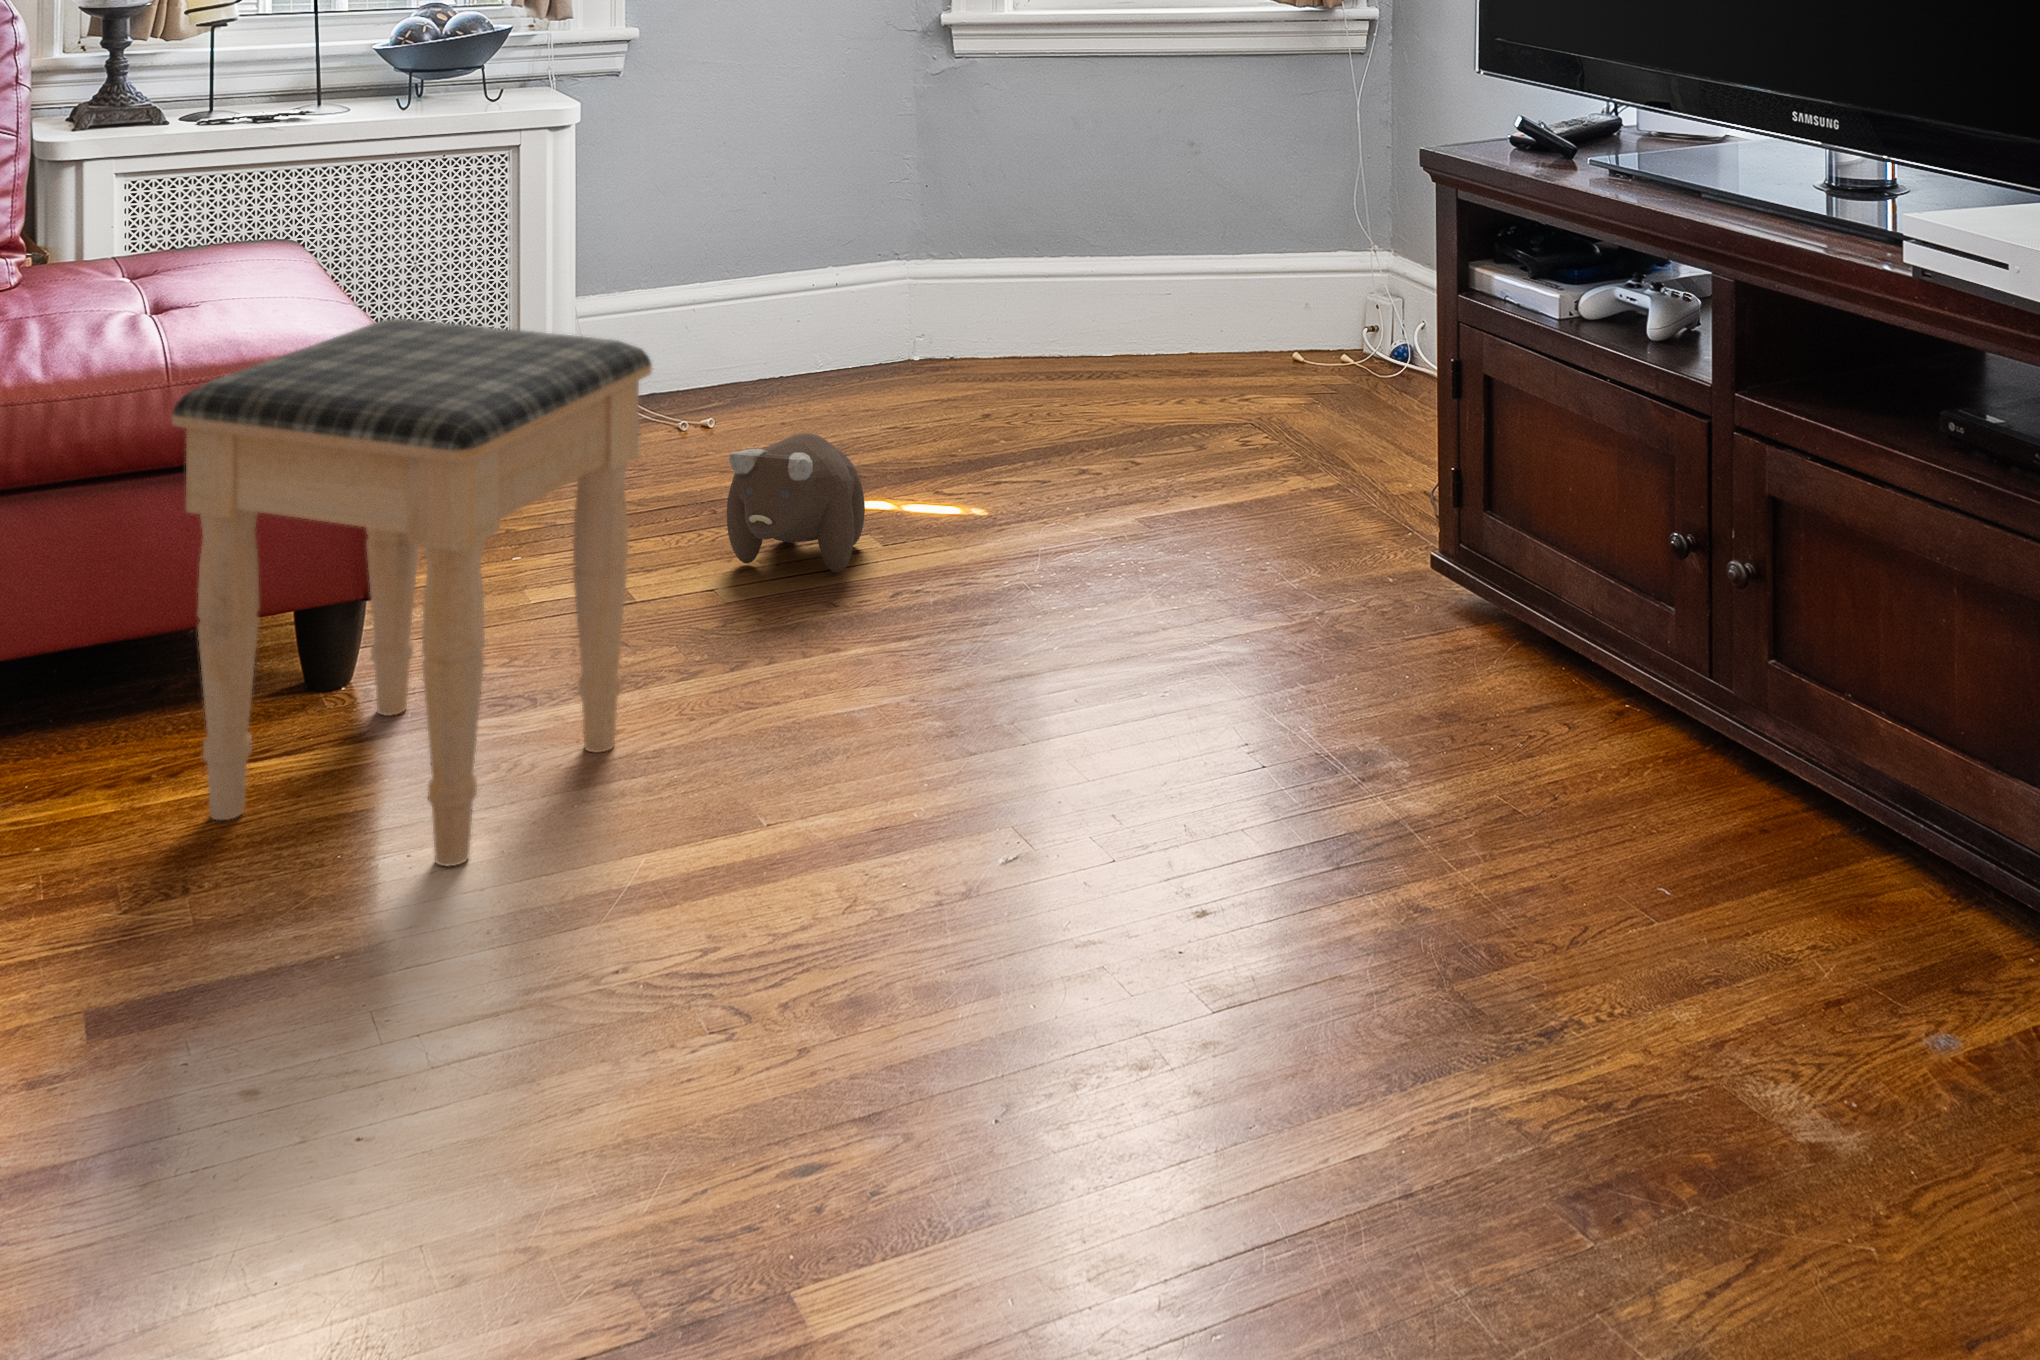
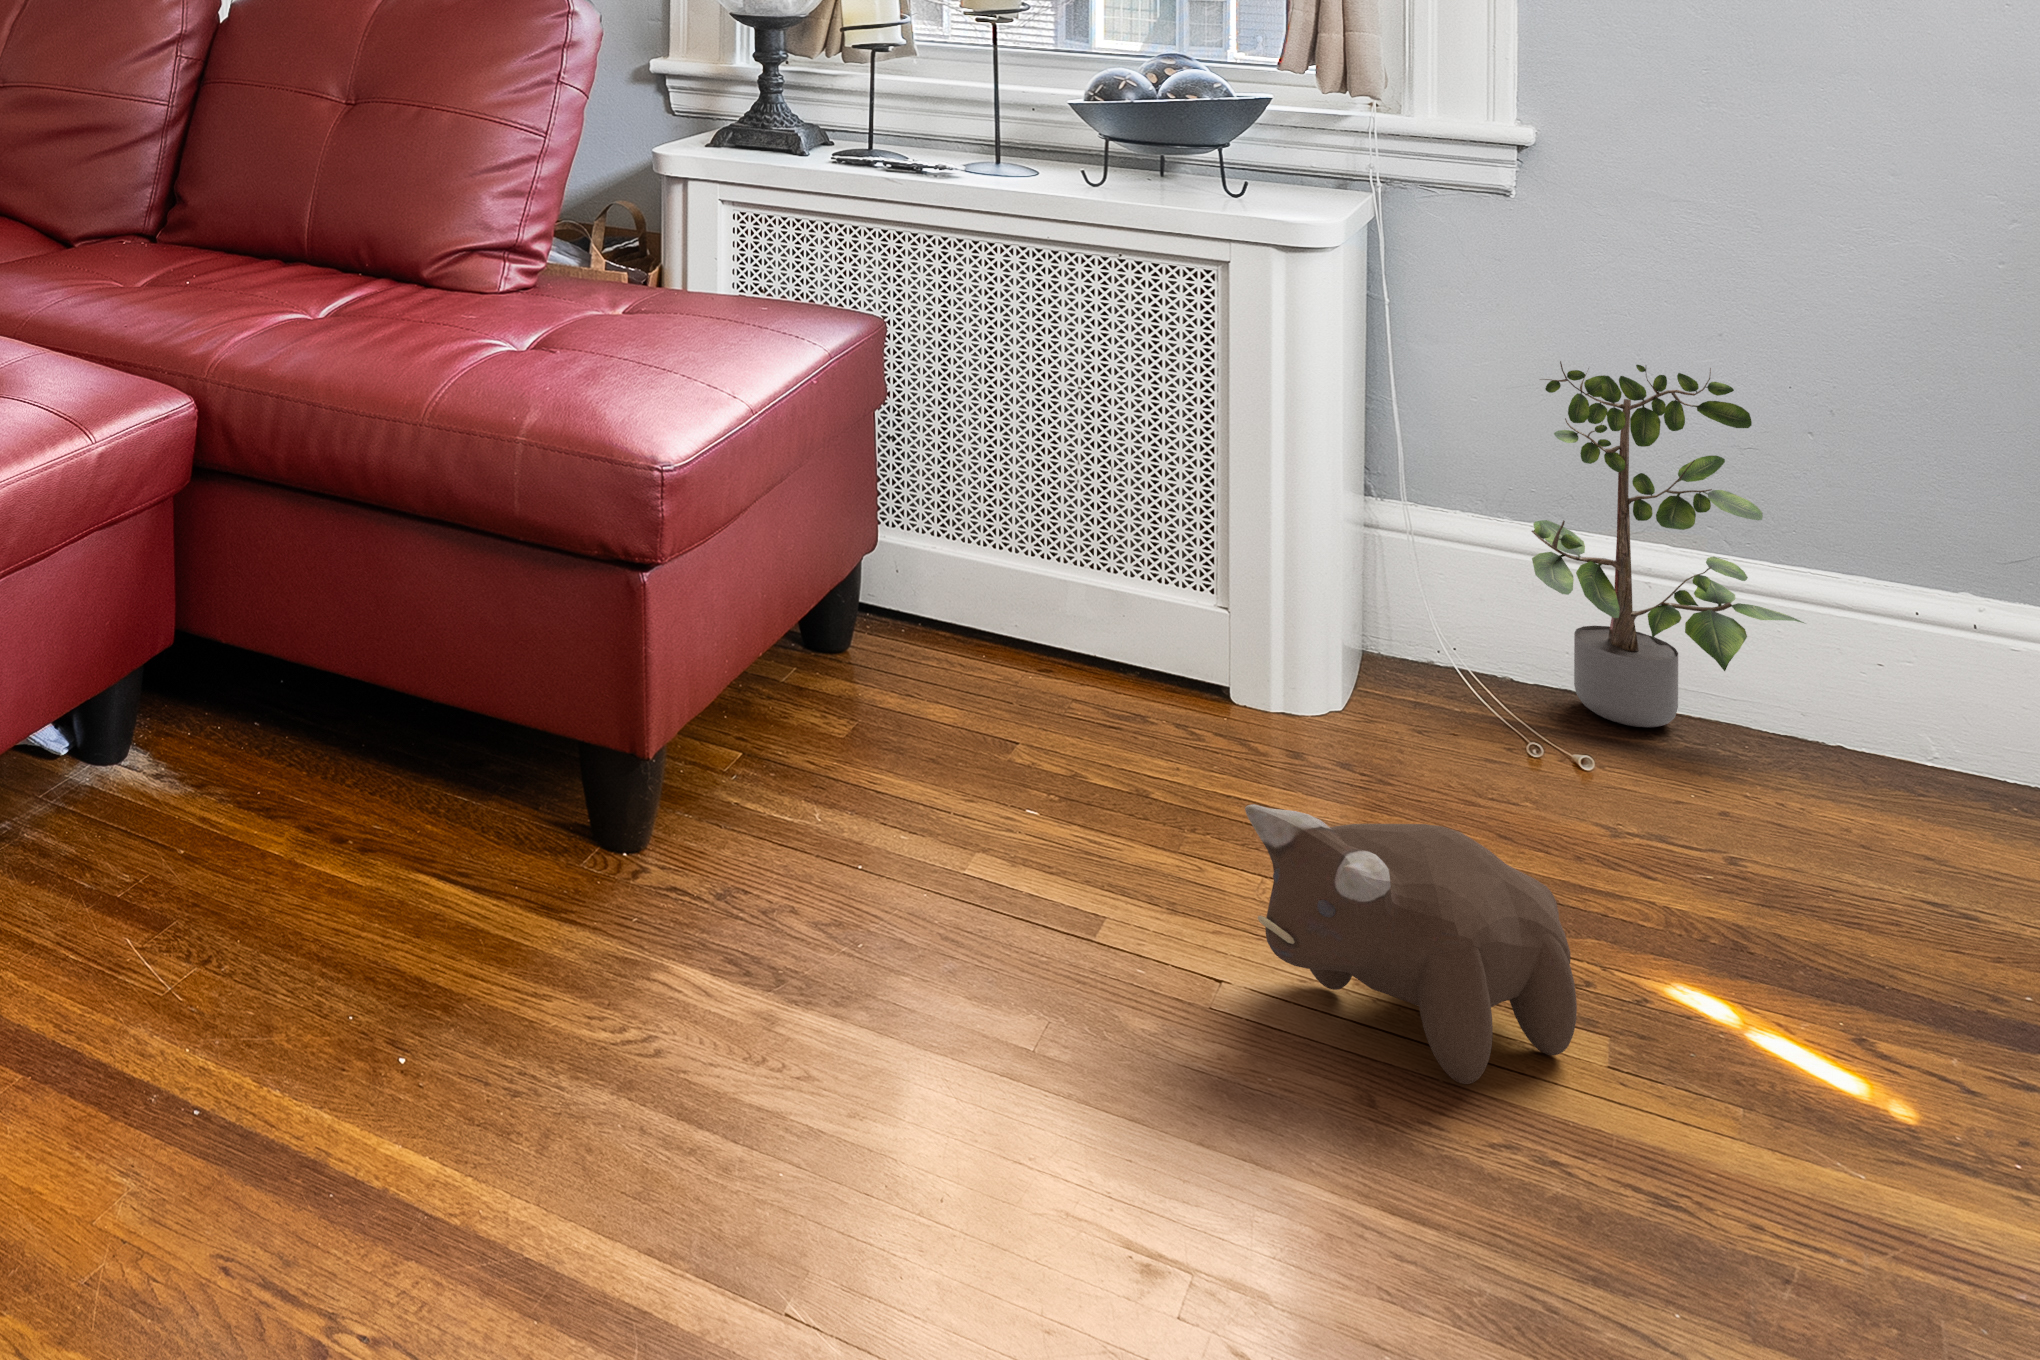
potted plant: none [651,164,789,404] -> present [1532,361,1804,727]
footstool: present [172,318,652,866] -> none [290,442,843,1150]

